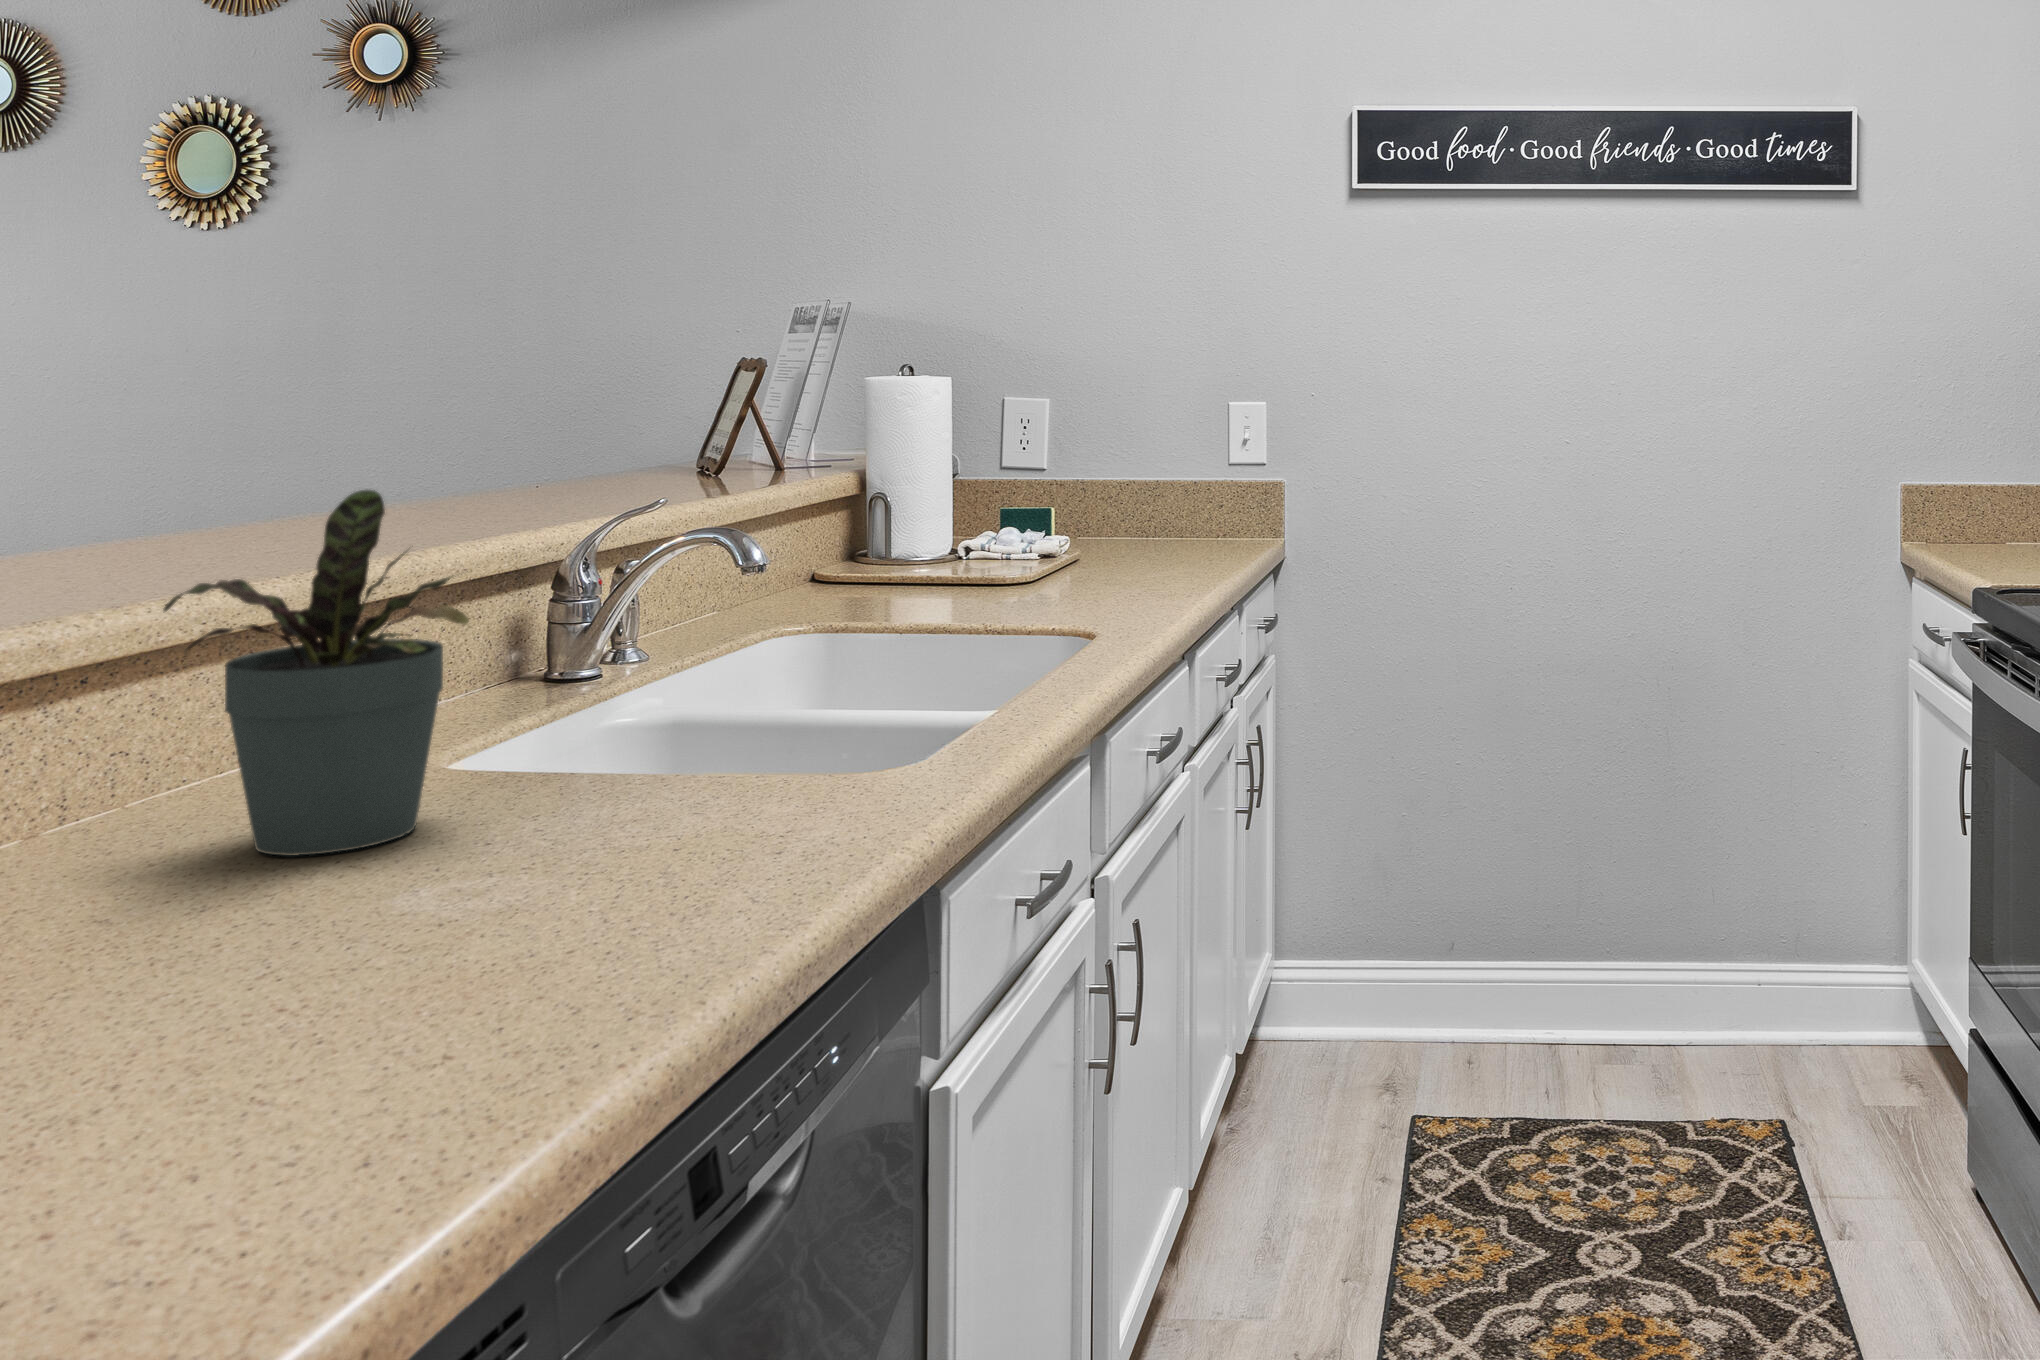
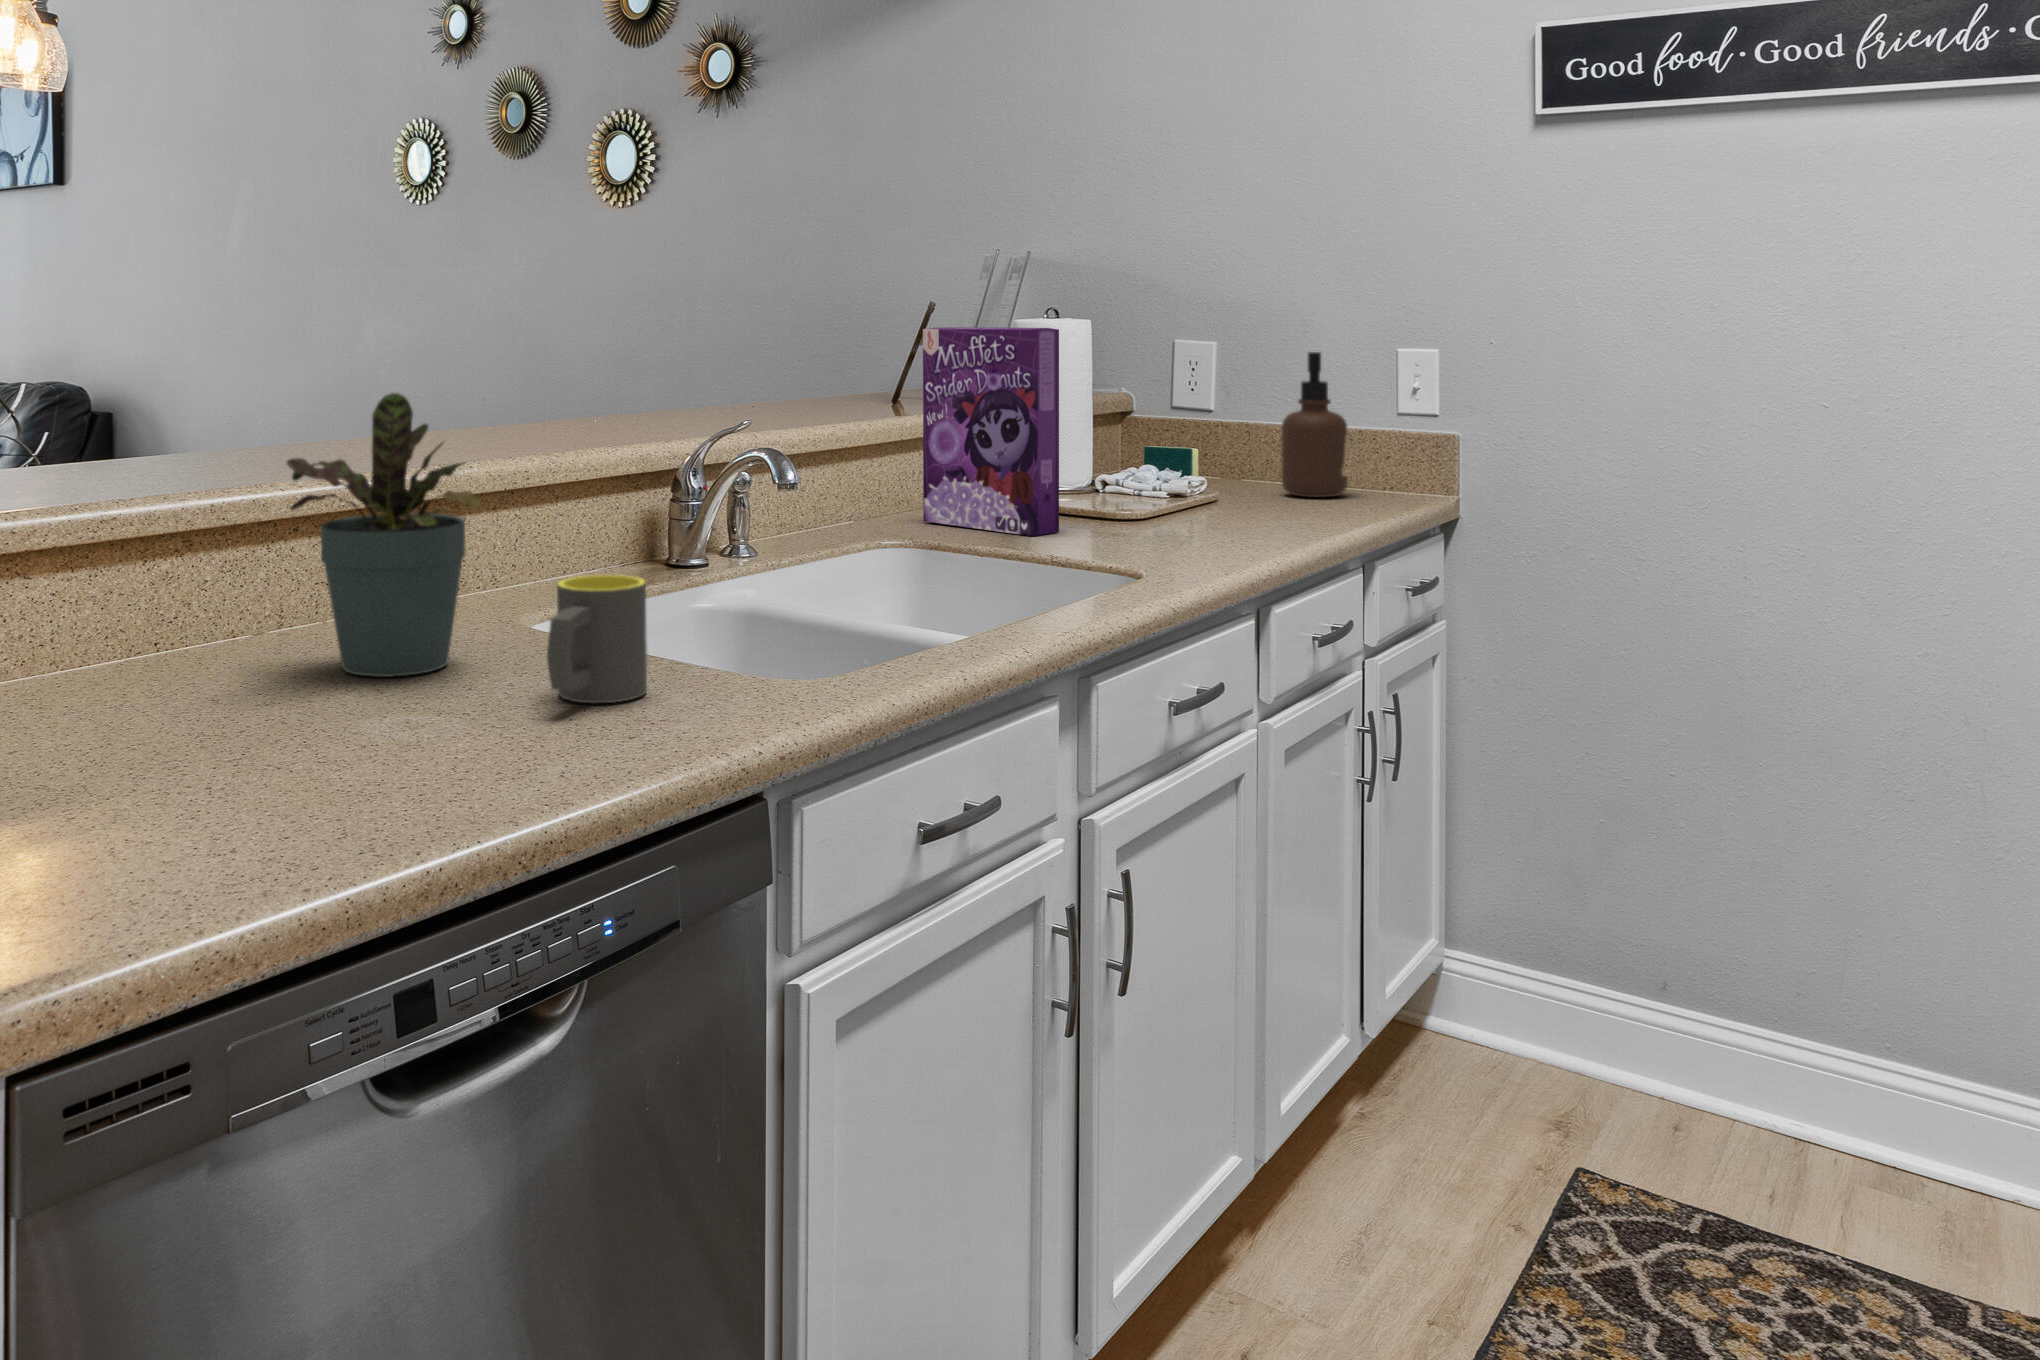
cereal box: none [795,389,960,608] -> present [923,327,1059,536]
soap dispenser: none [1128,409,1189,549] -> present [1282,352,1348,497]
mug: none [626,685,737,835] -> present [547,575,647,703]

